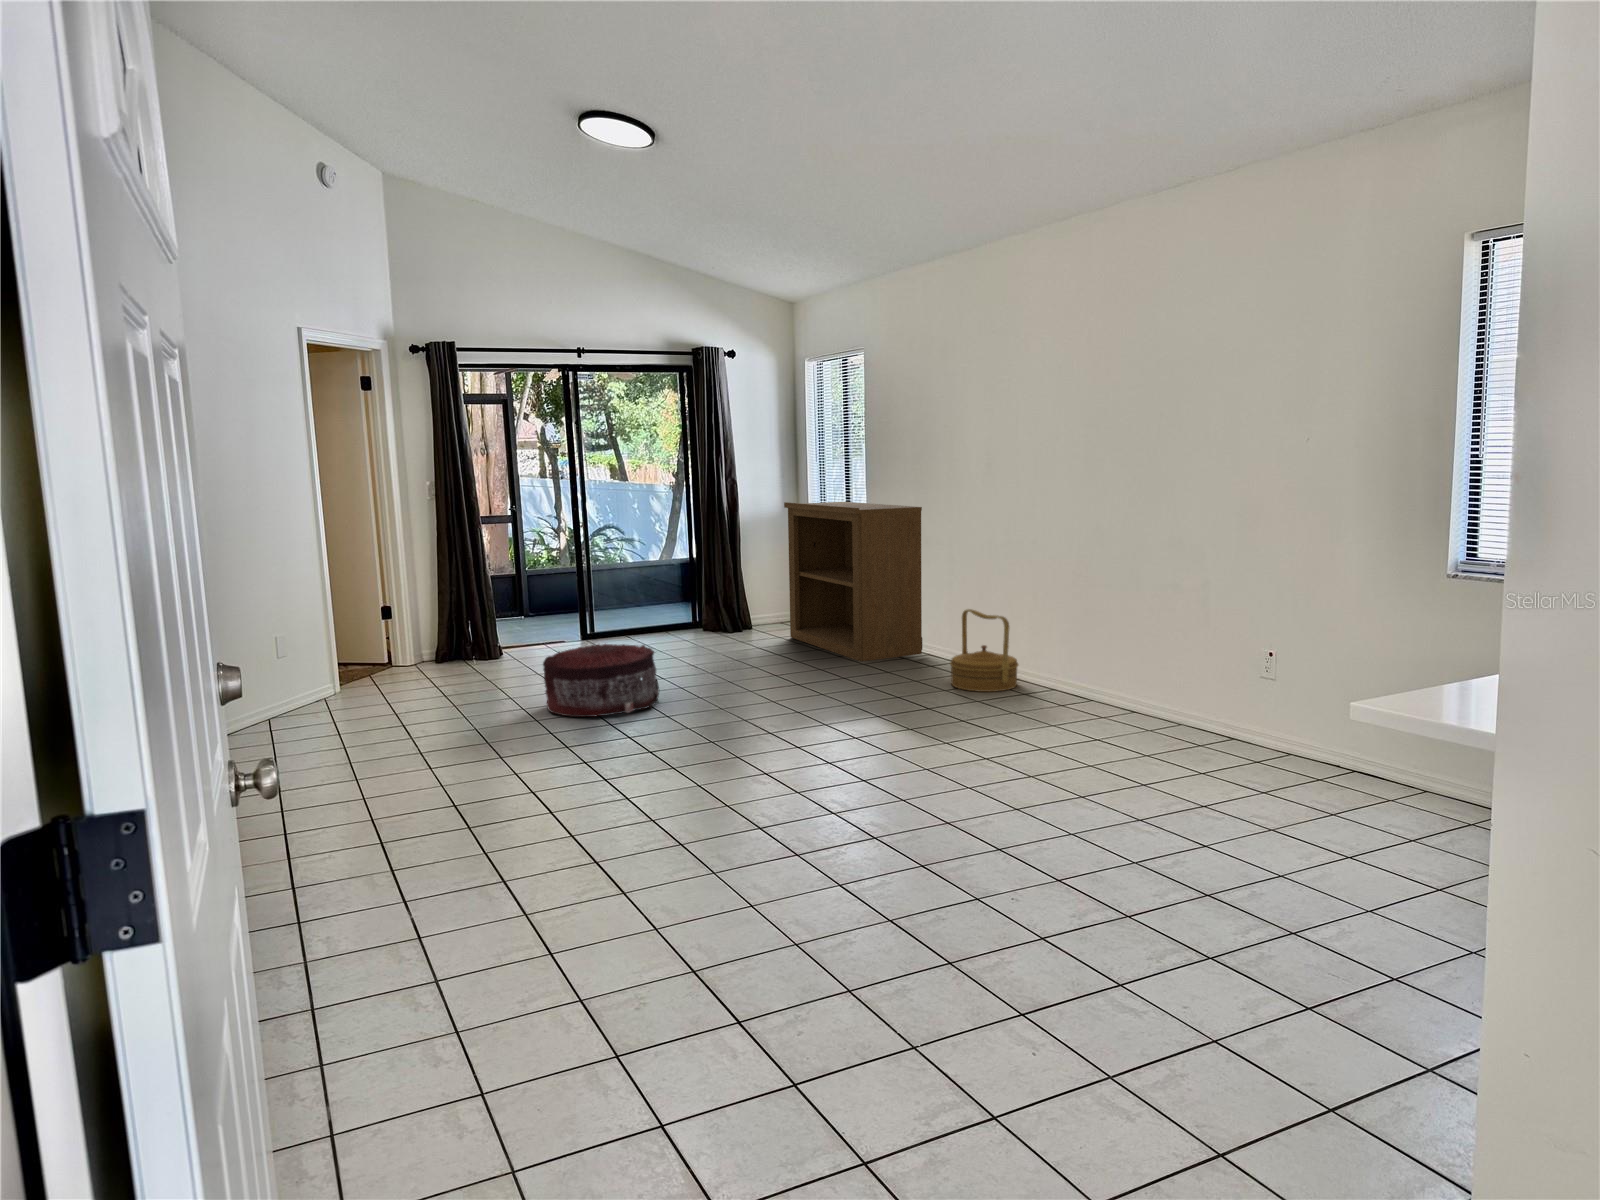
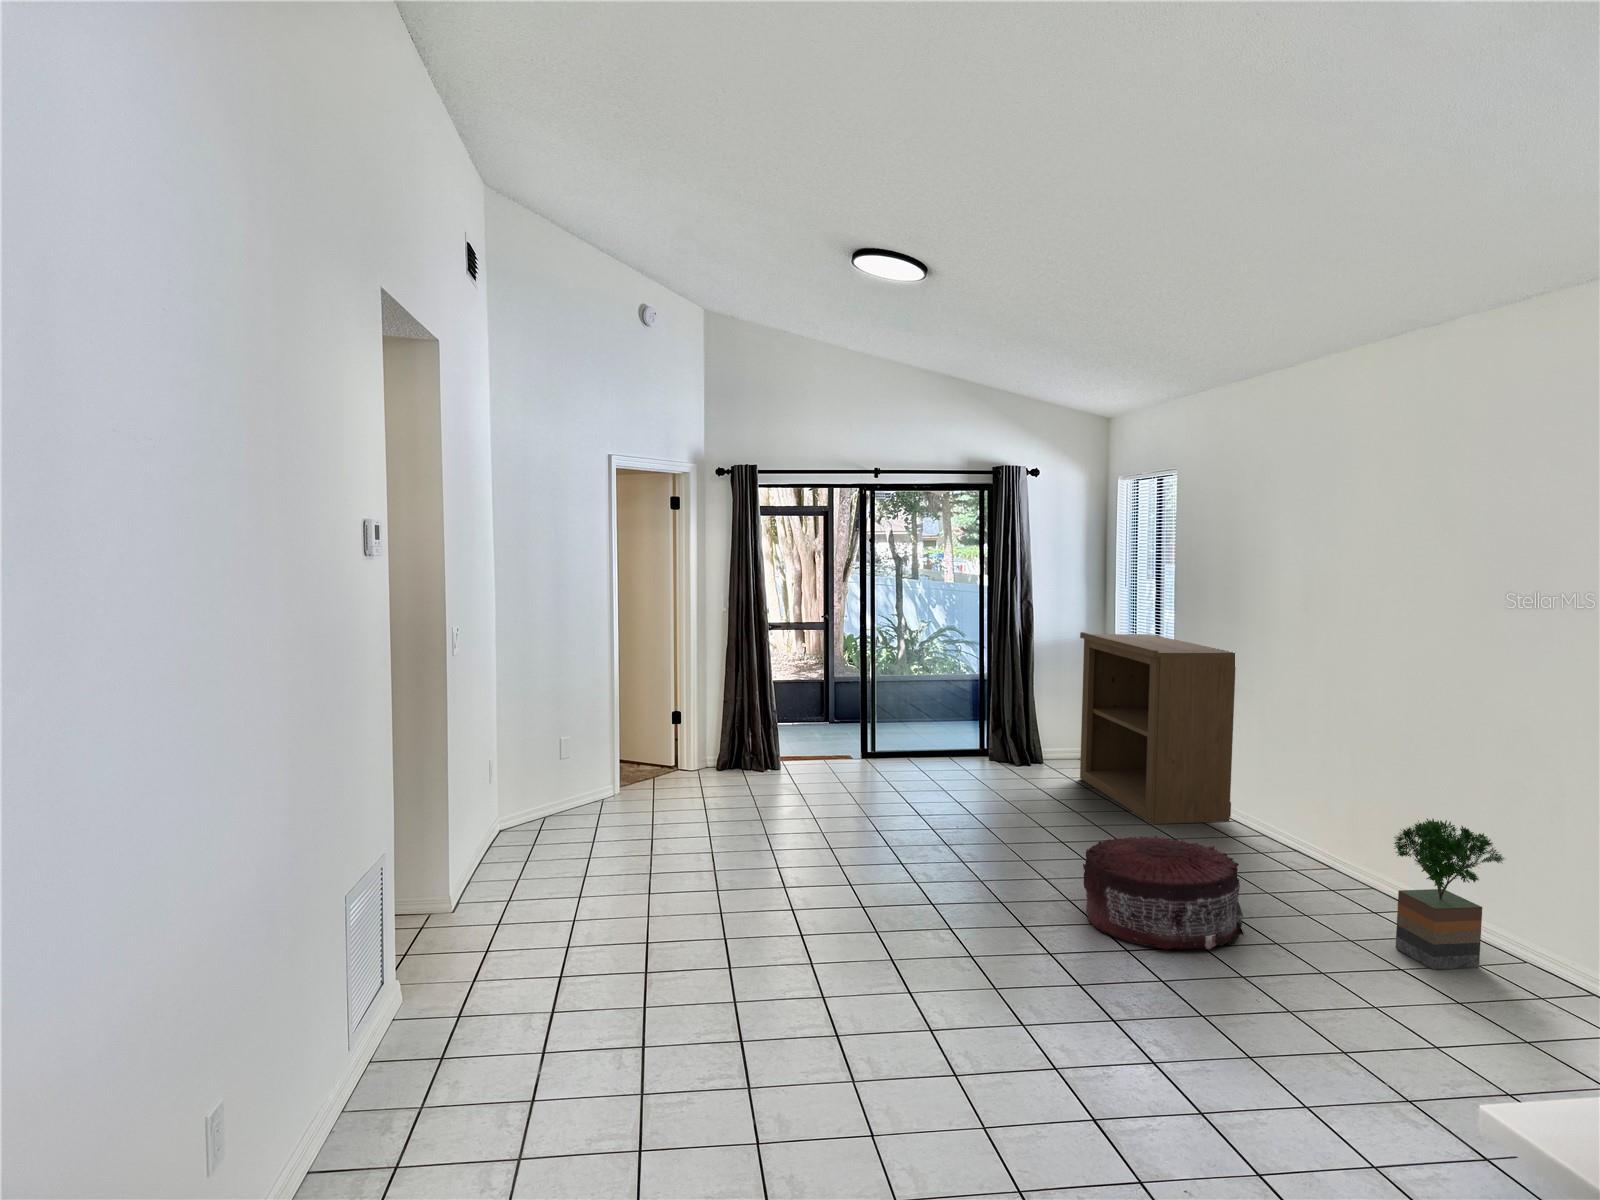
woven basket: present [950,609,1018,692] -> none [1256,786,1348,896]
potted tree: none [1054,609,1131,722] -> present [1394,819,1504,970]
pouf: present [543,644,659,717] -> present [1083,835,1244,949]

